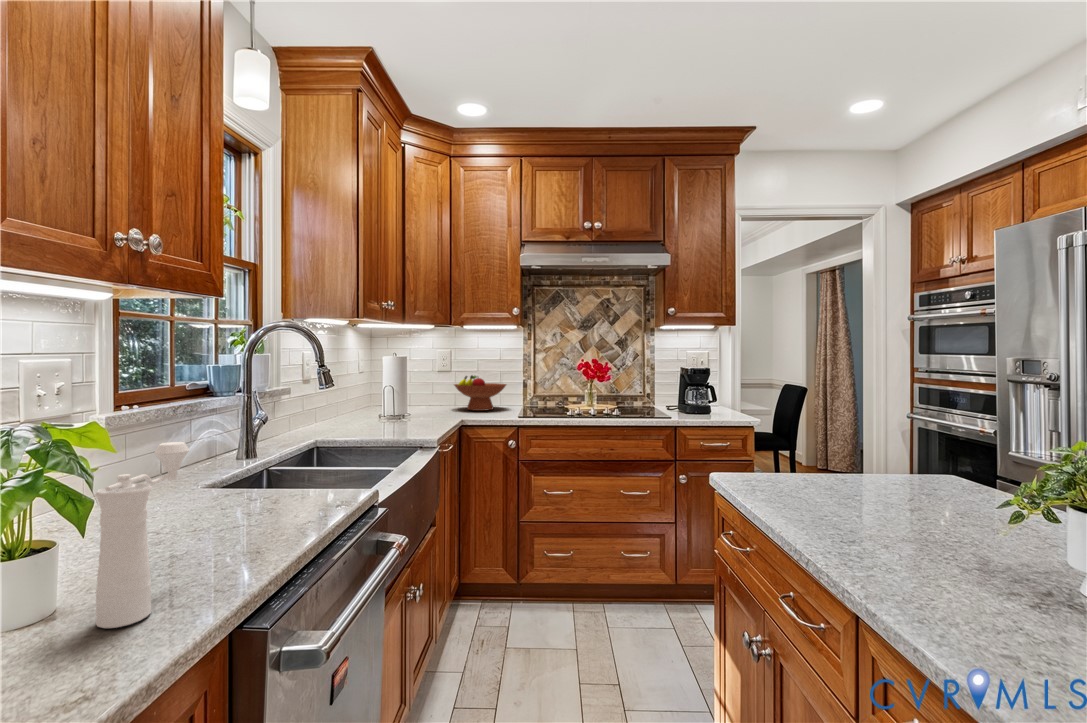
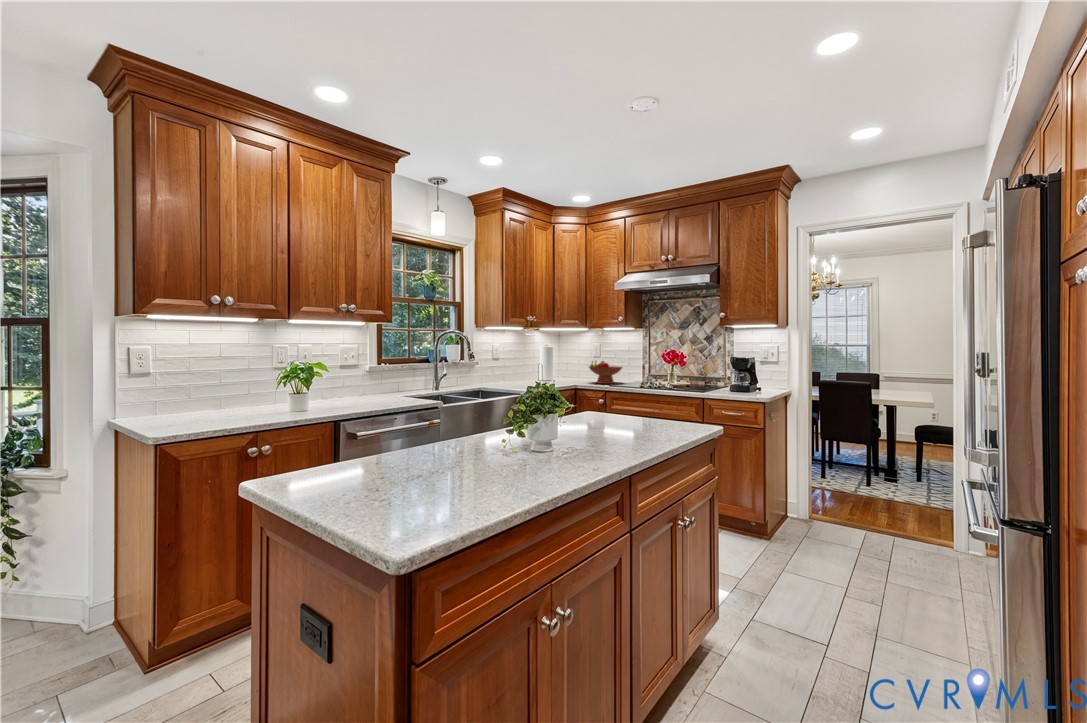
pepper mill: present [95,442,189,628] -> none [334,371,361,411]

